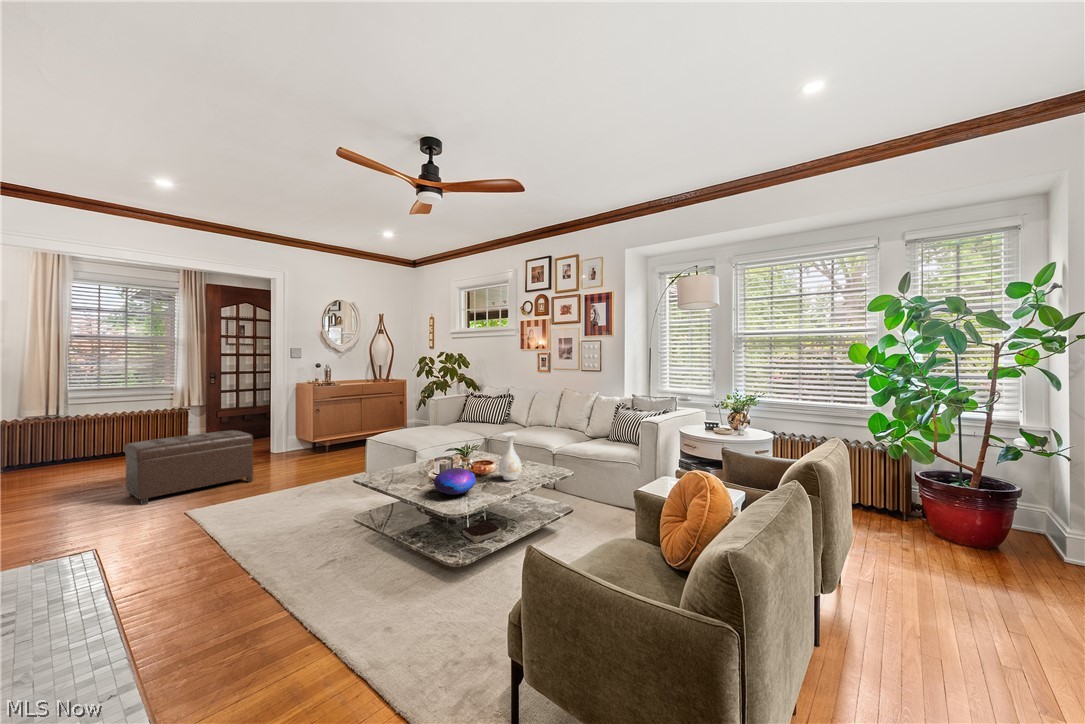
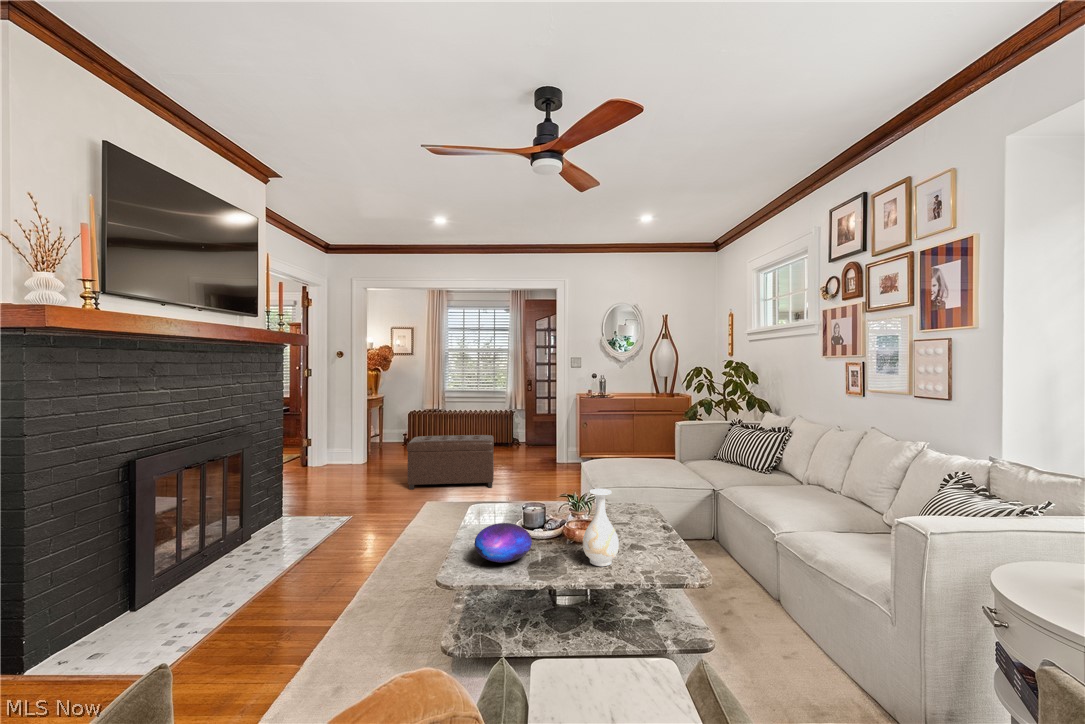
book: present [462,521,502,544] -> none [513,613,564,646]

